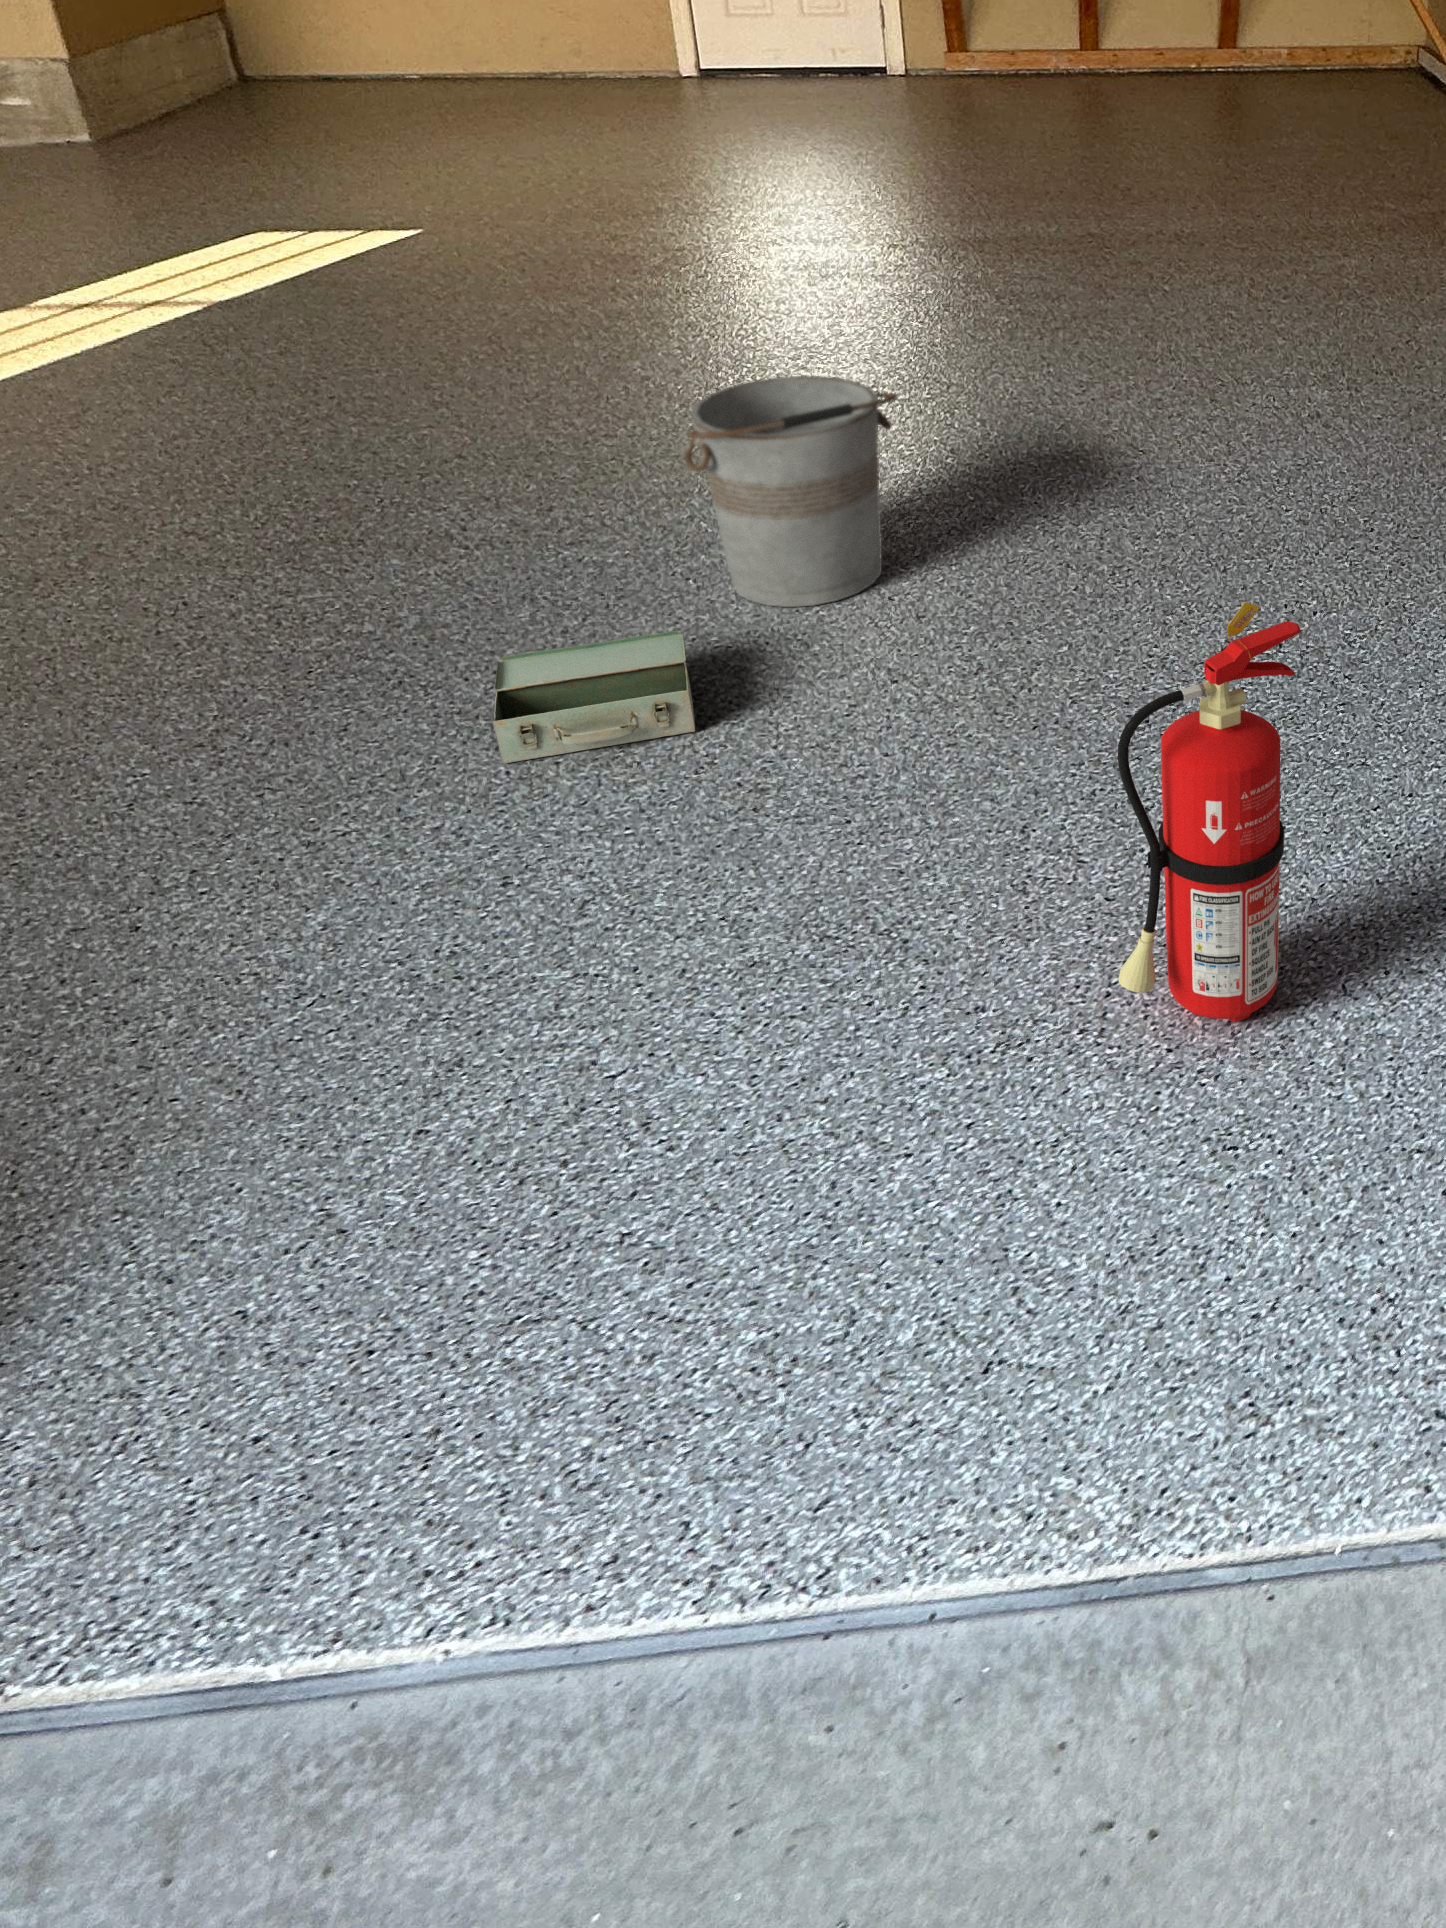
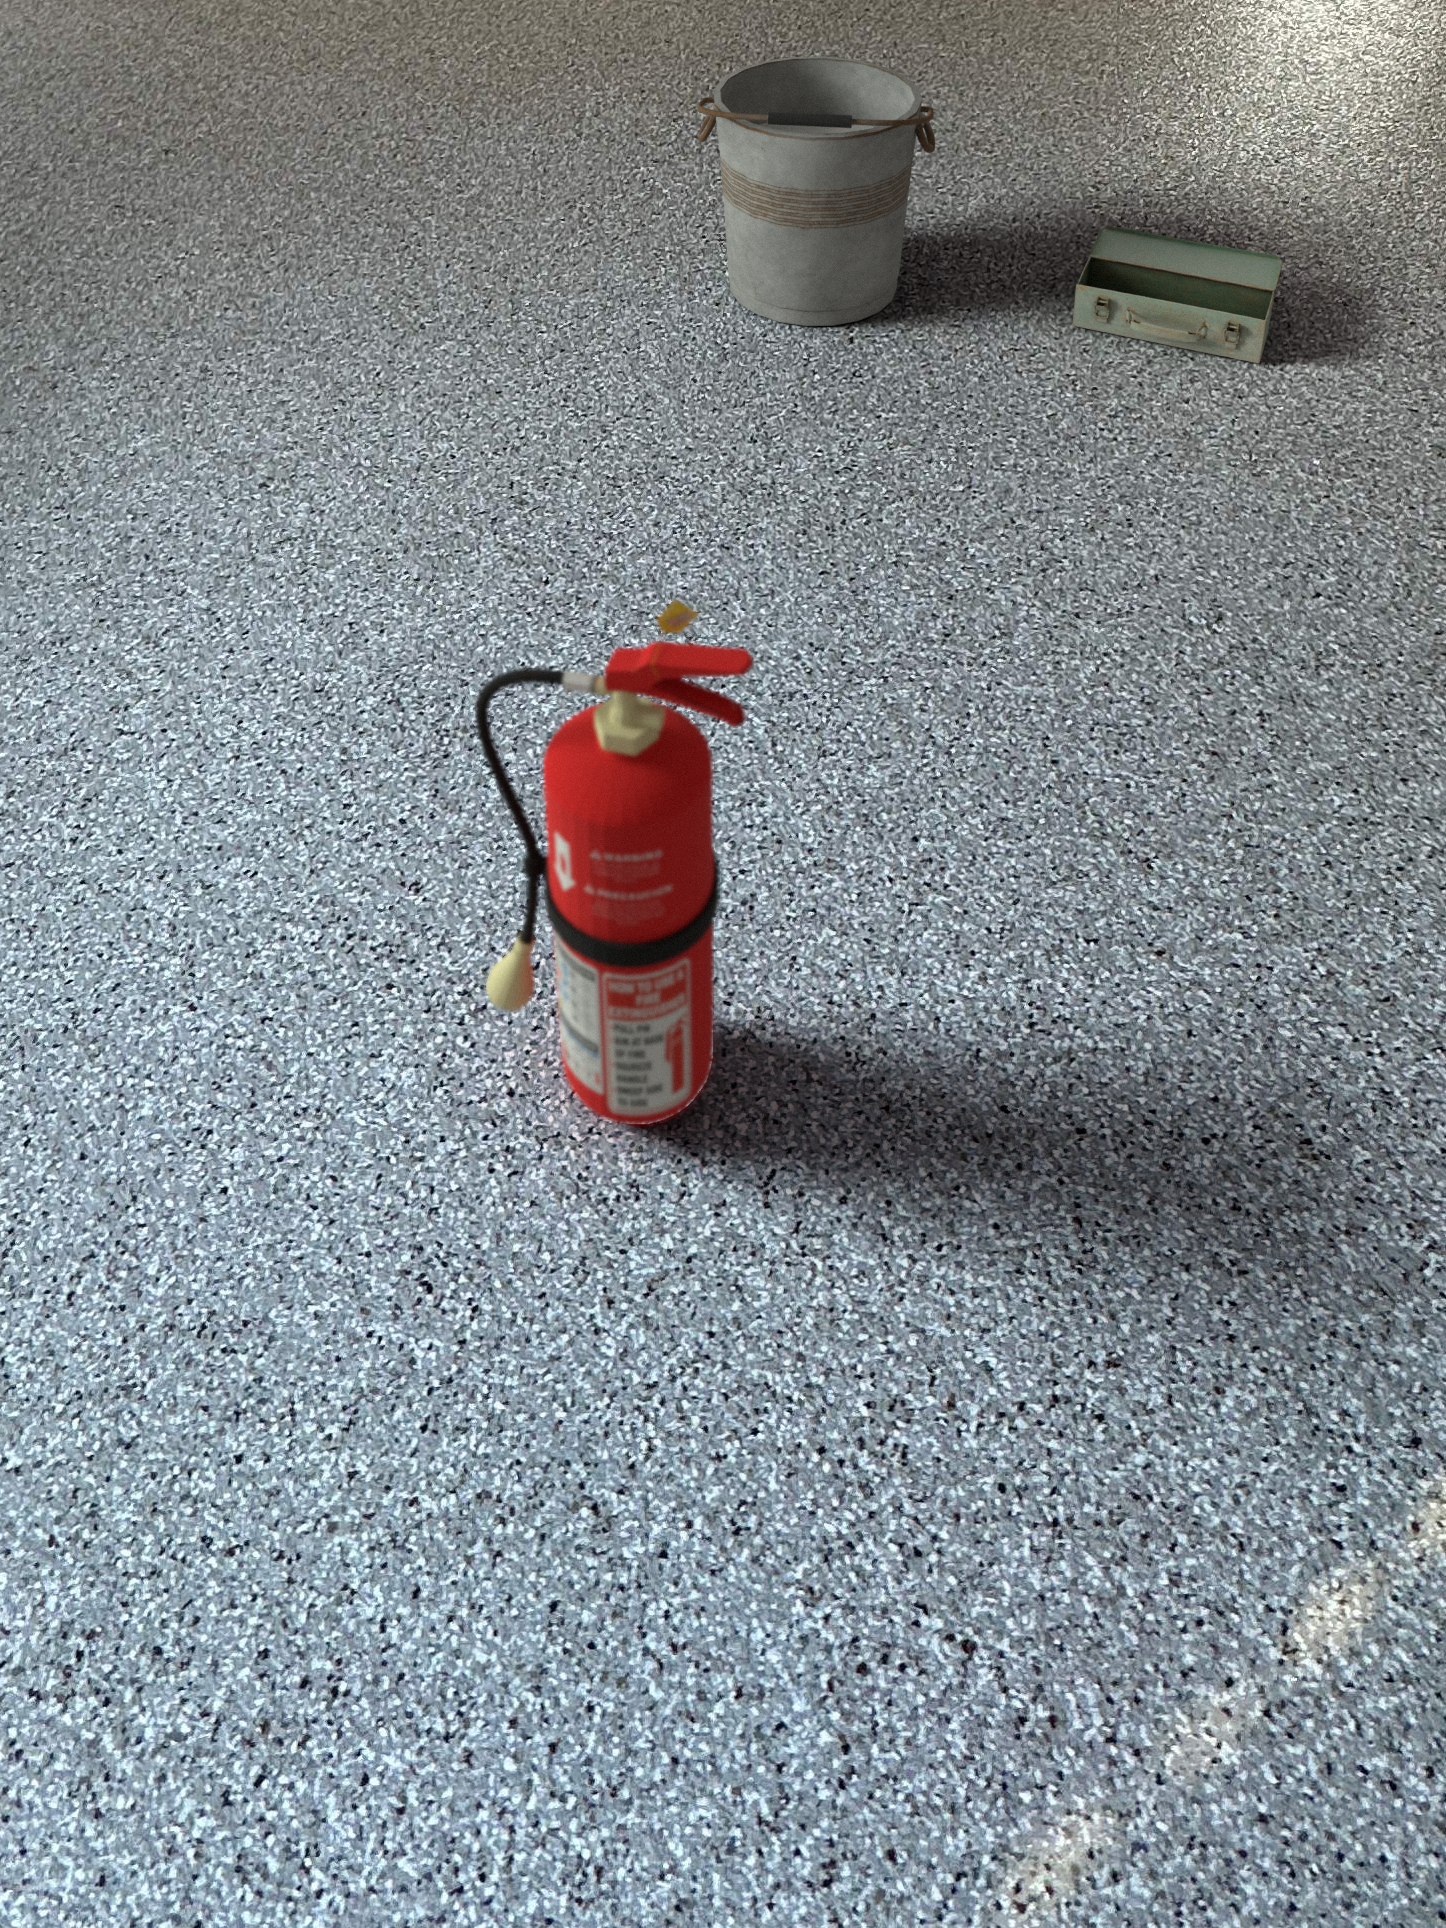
toolbox: present [493,631,695,763] -> present [1073,226,1283,363]

